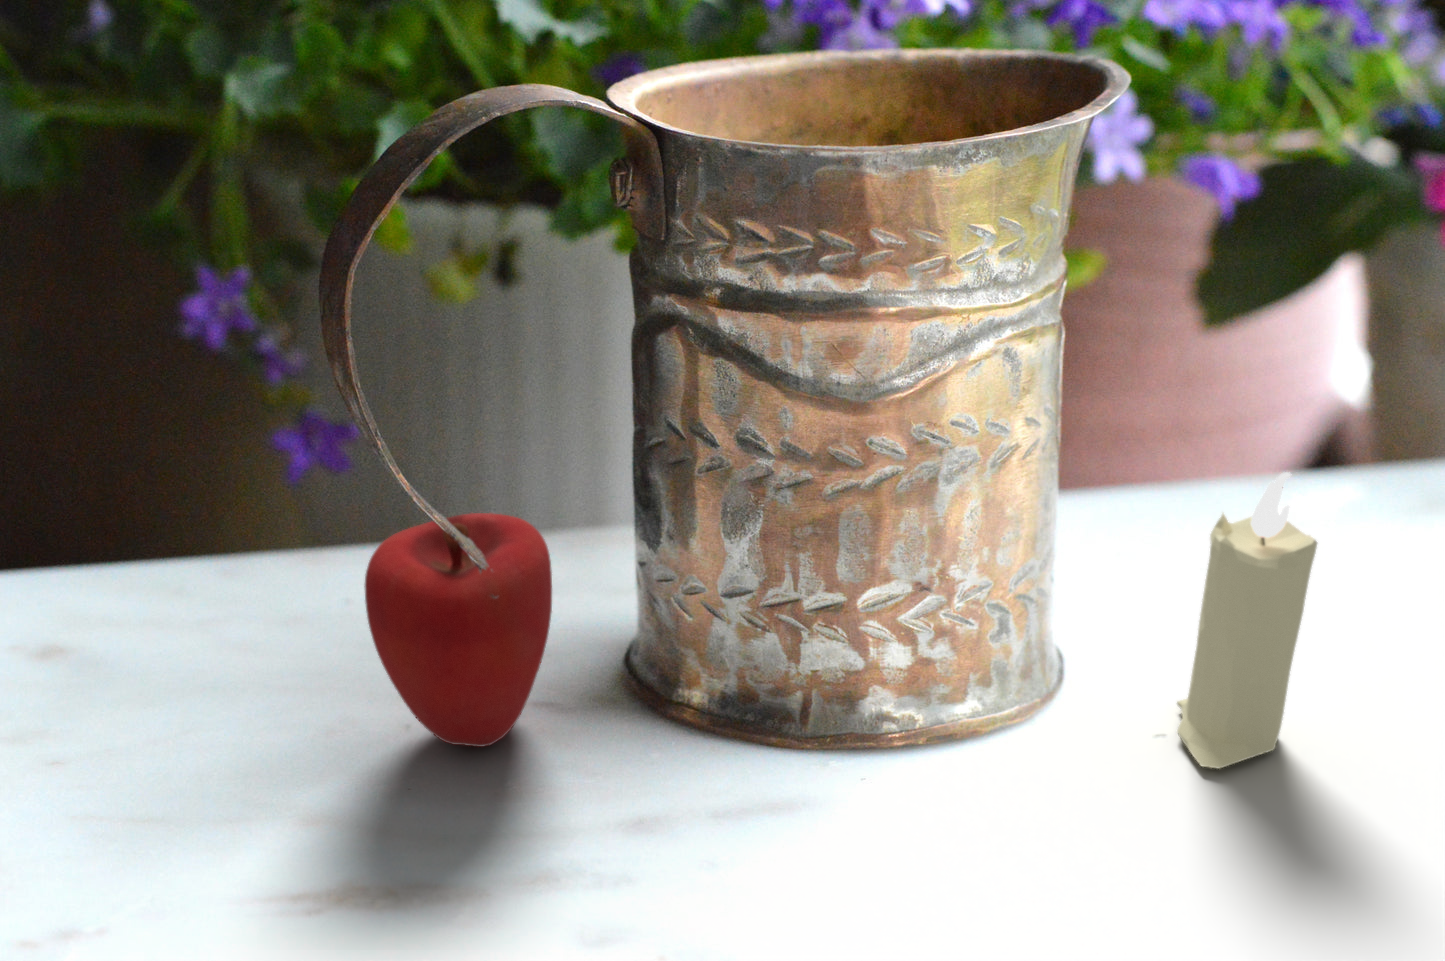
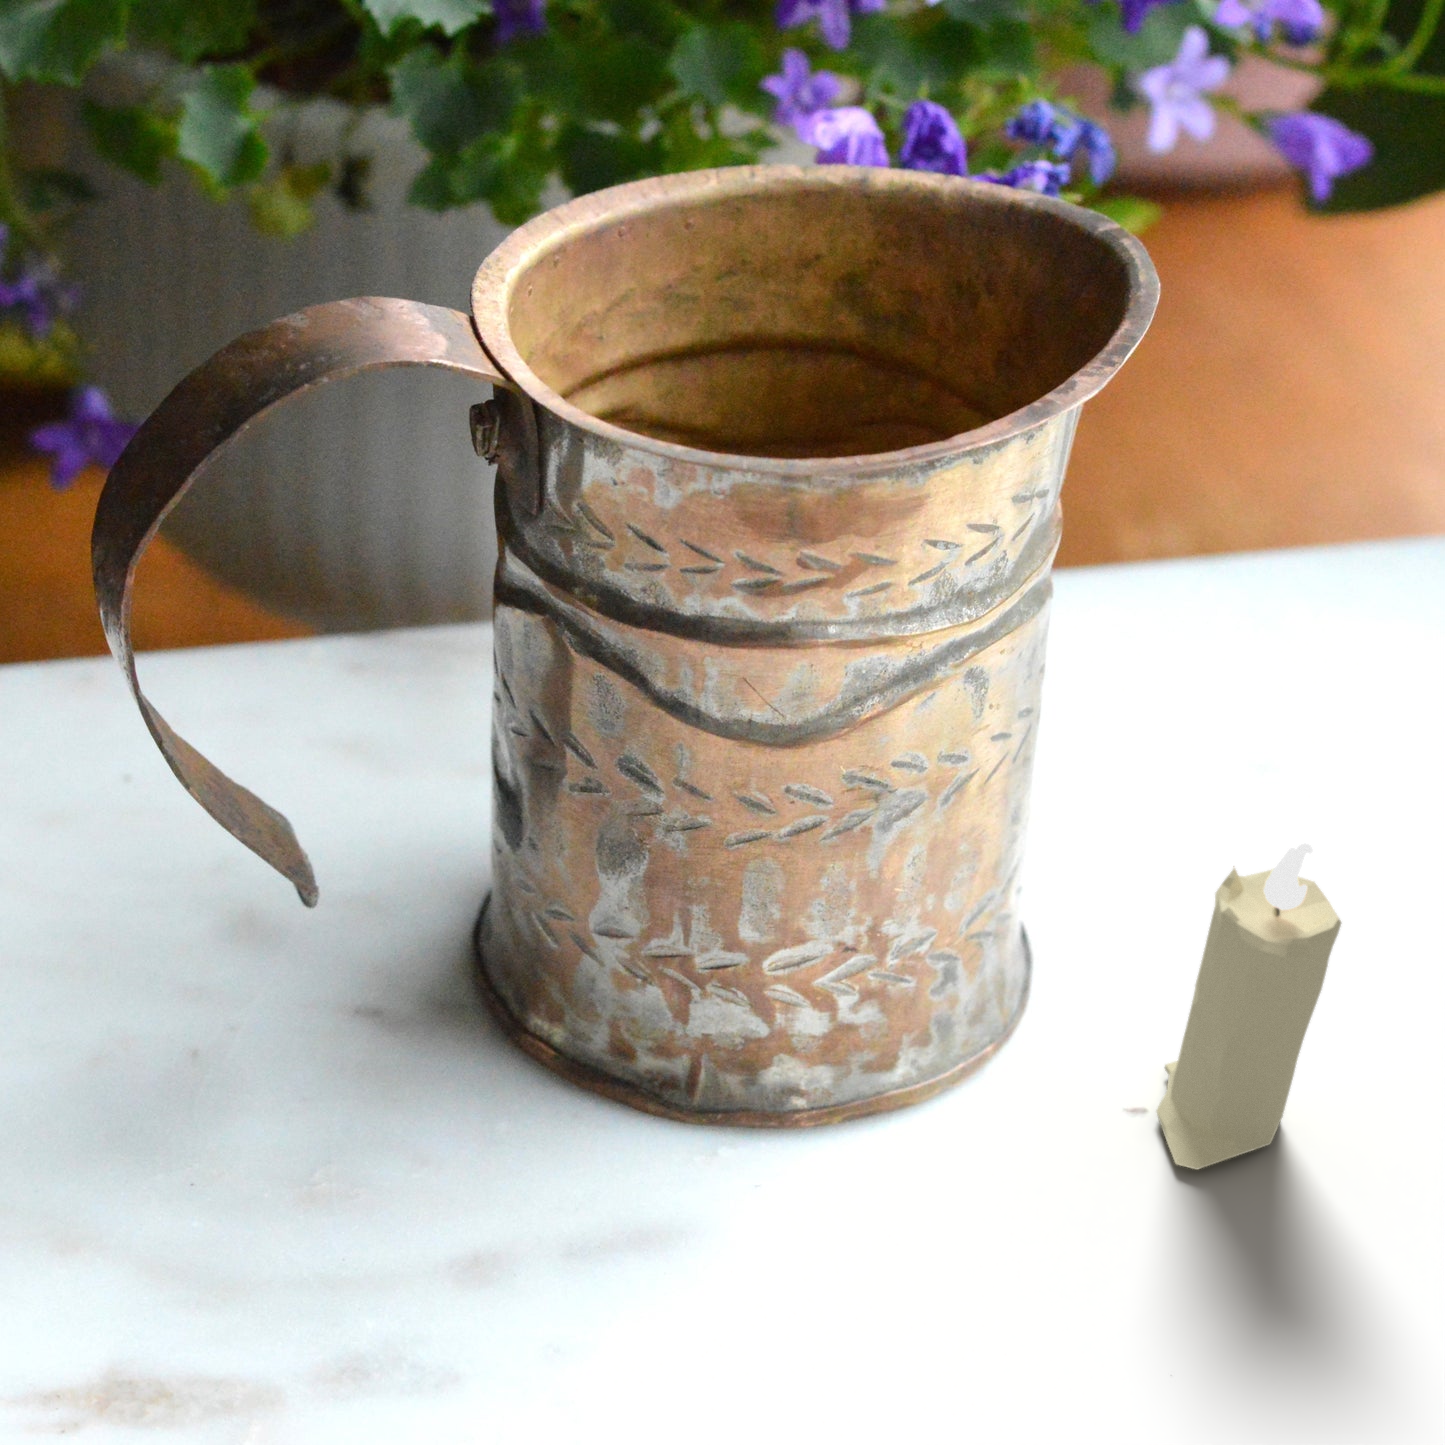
apple: present [364,513,552,747] -> none [140,798,380,1090]

